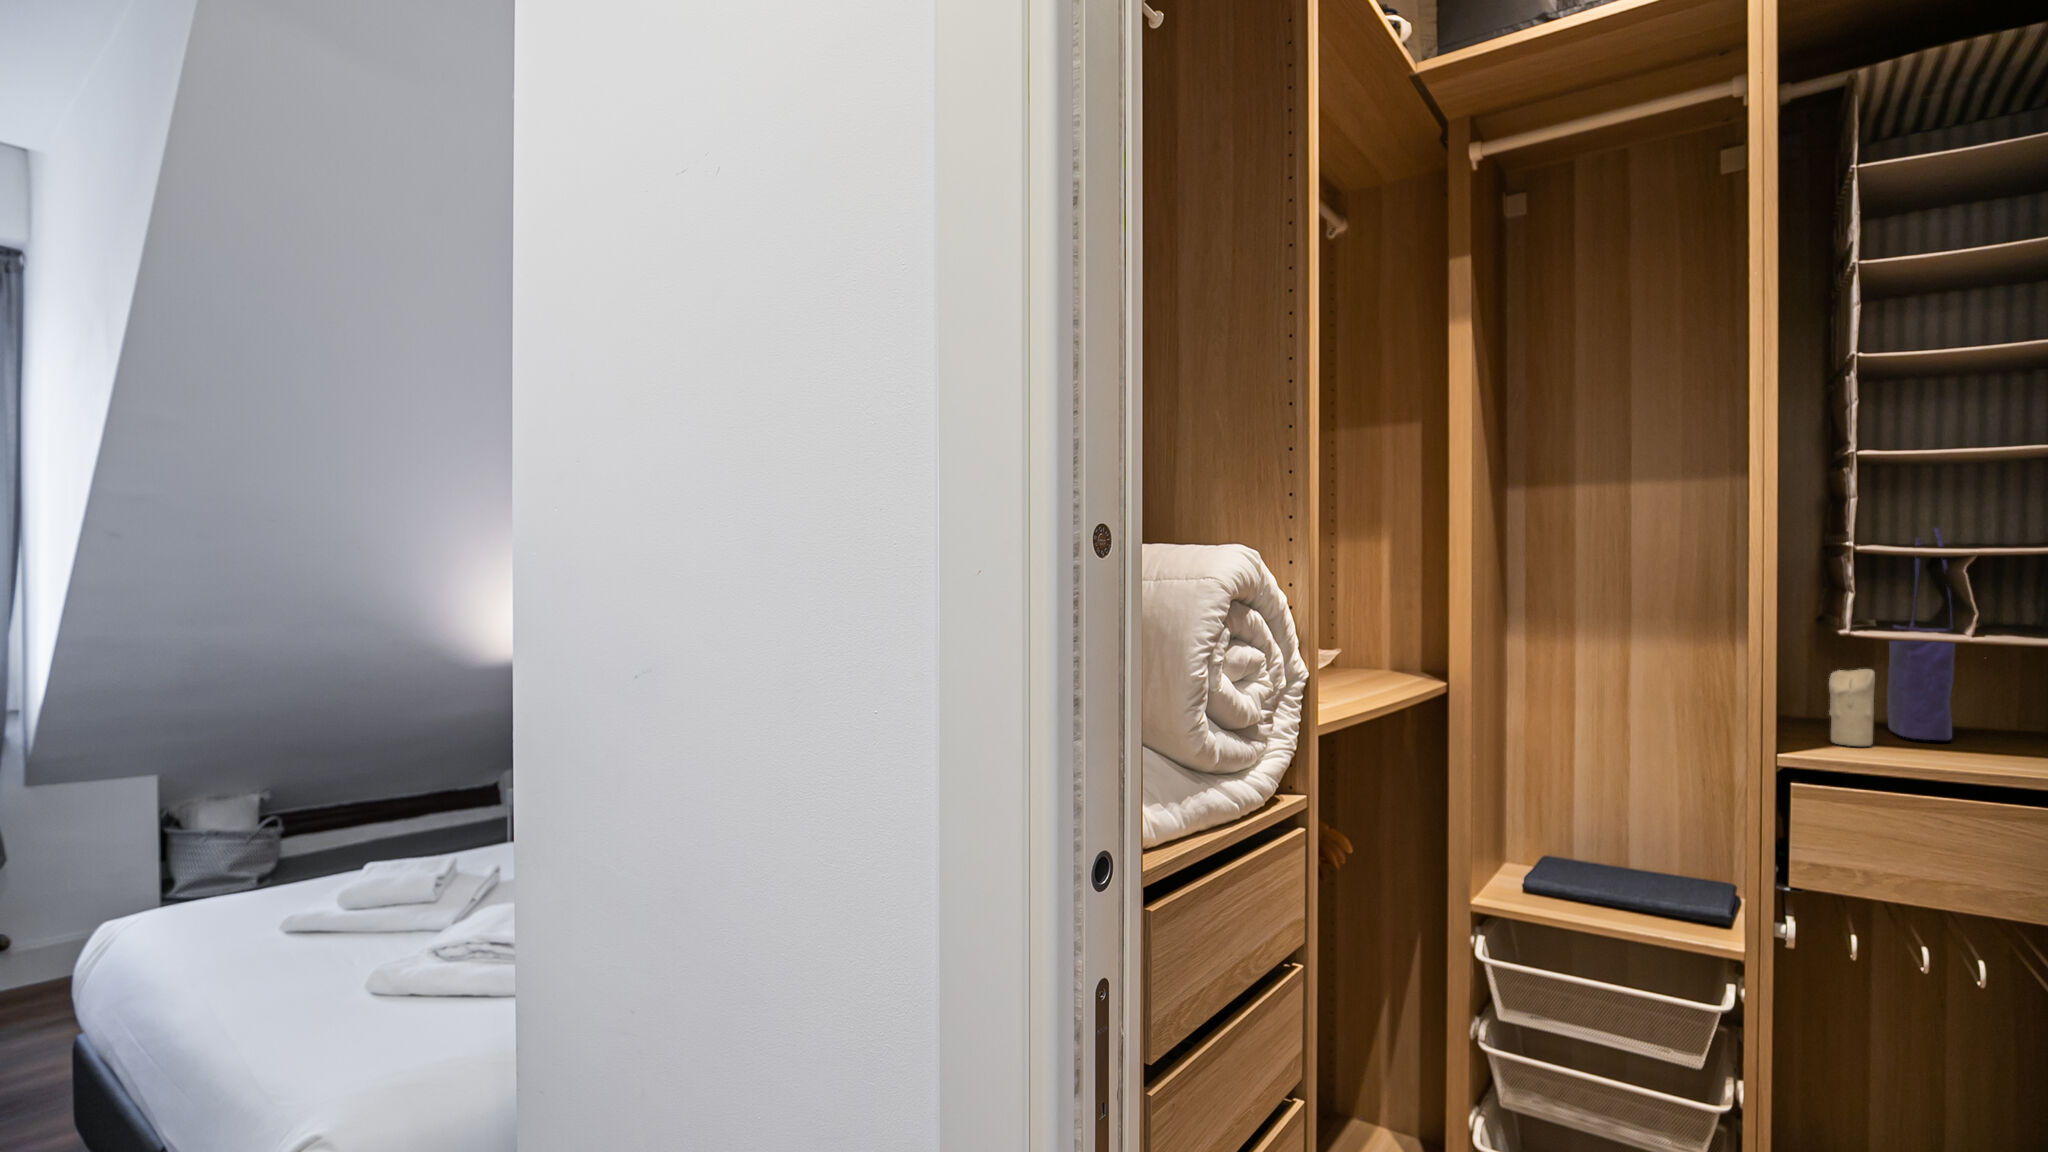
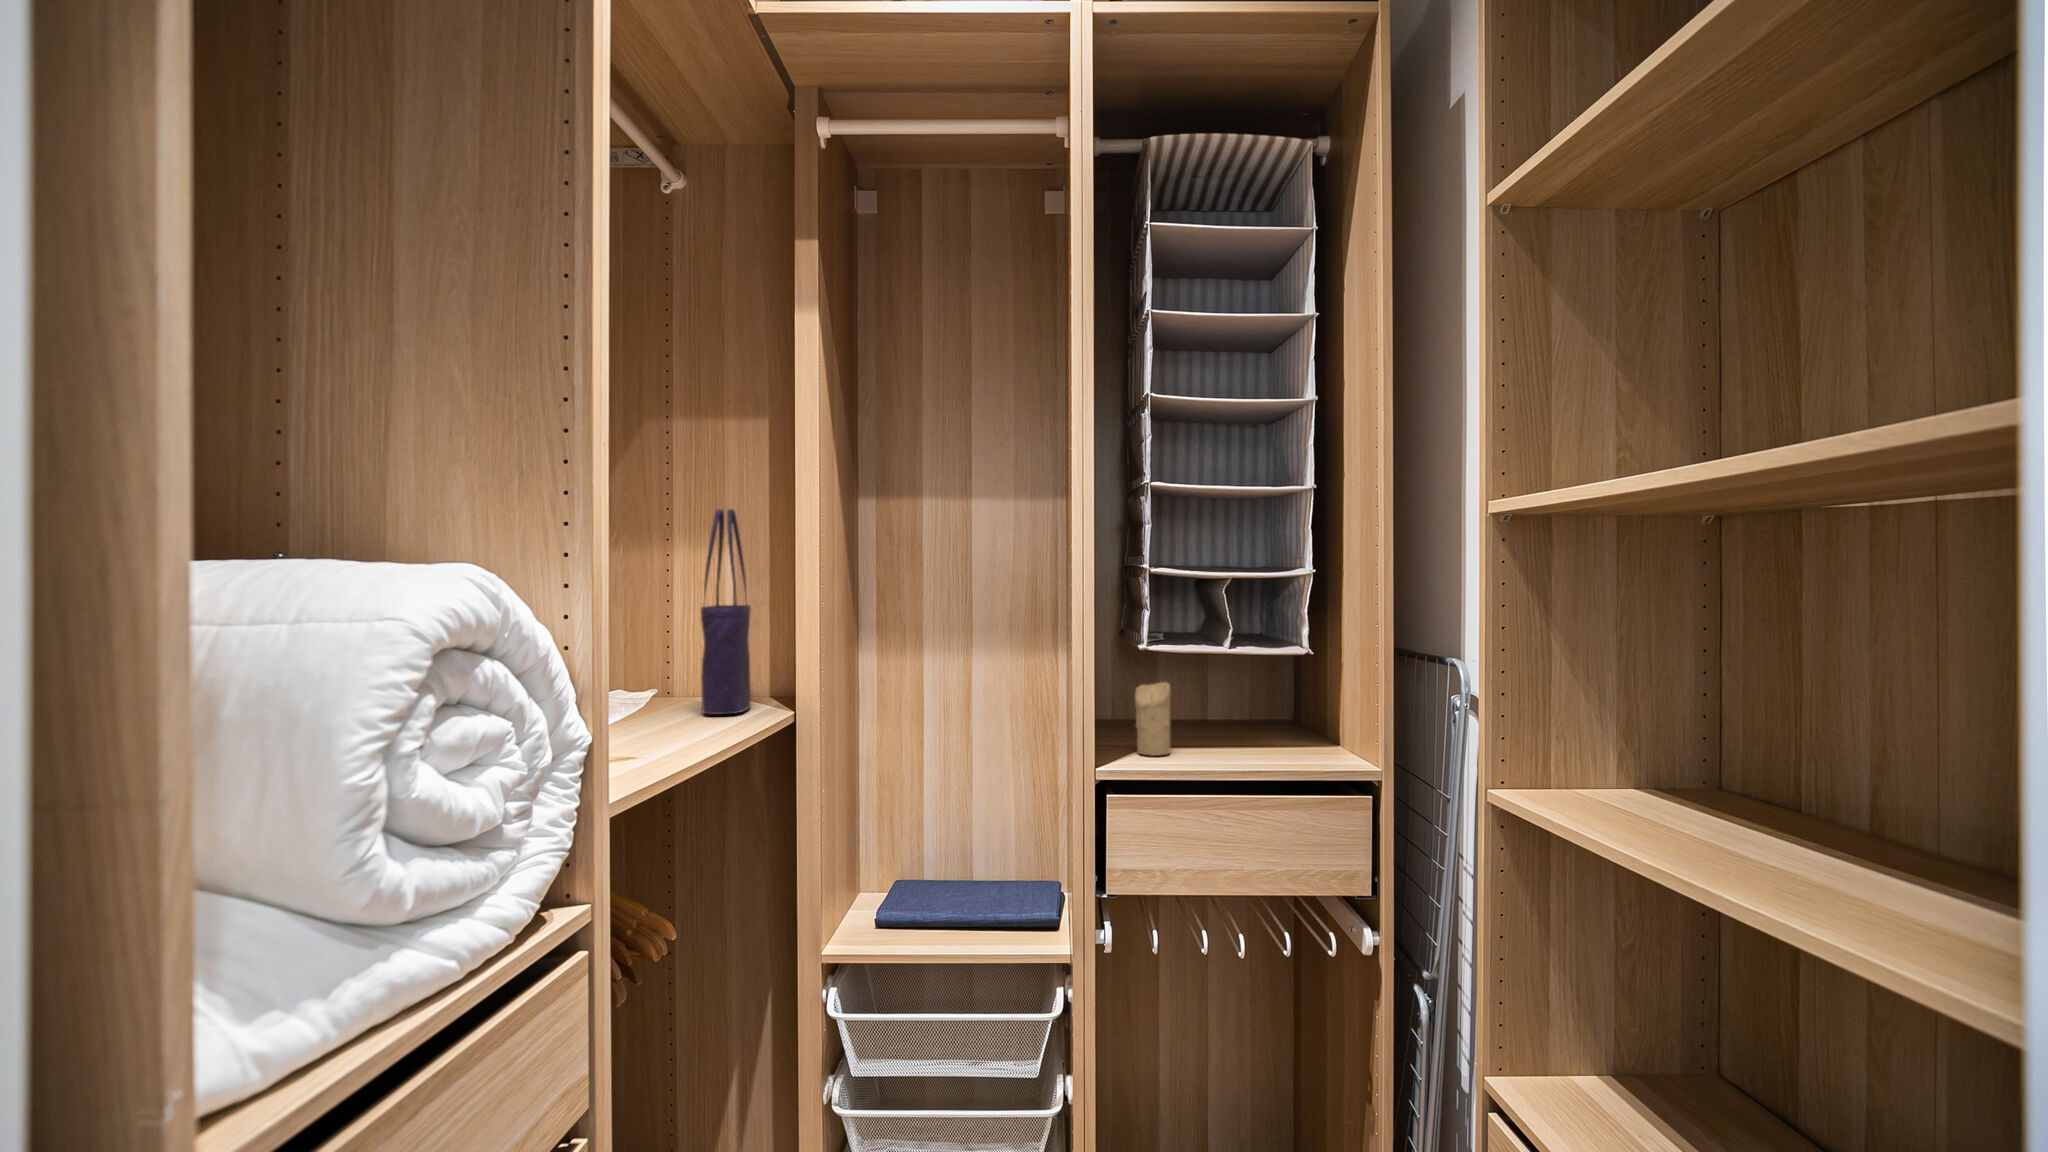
tote bag: present [1887,528,1955,740] -> present [701,509,751,714]

